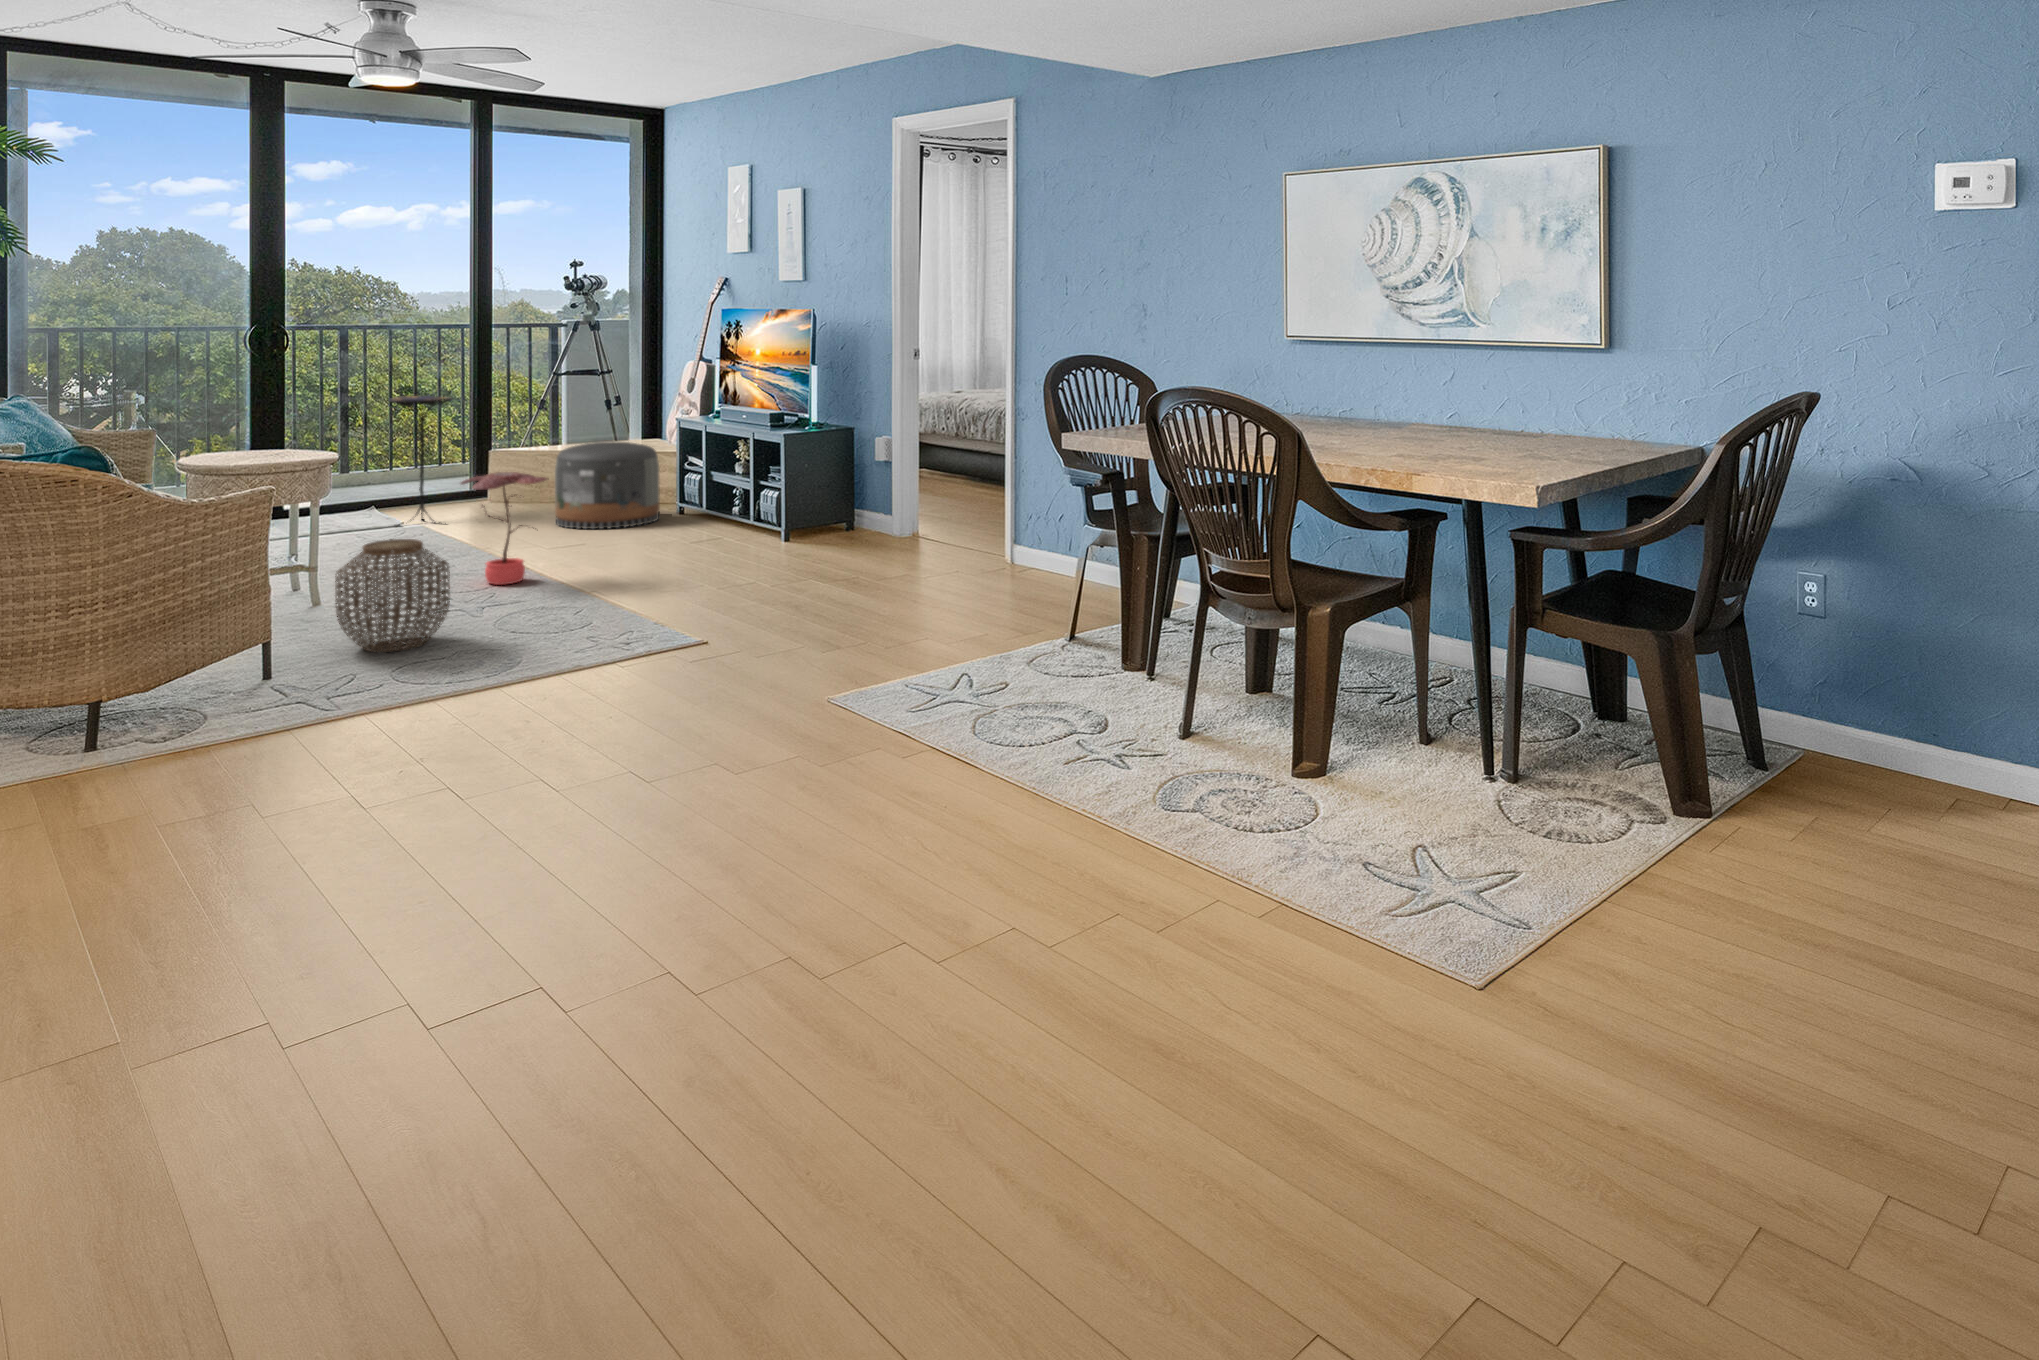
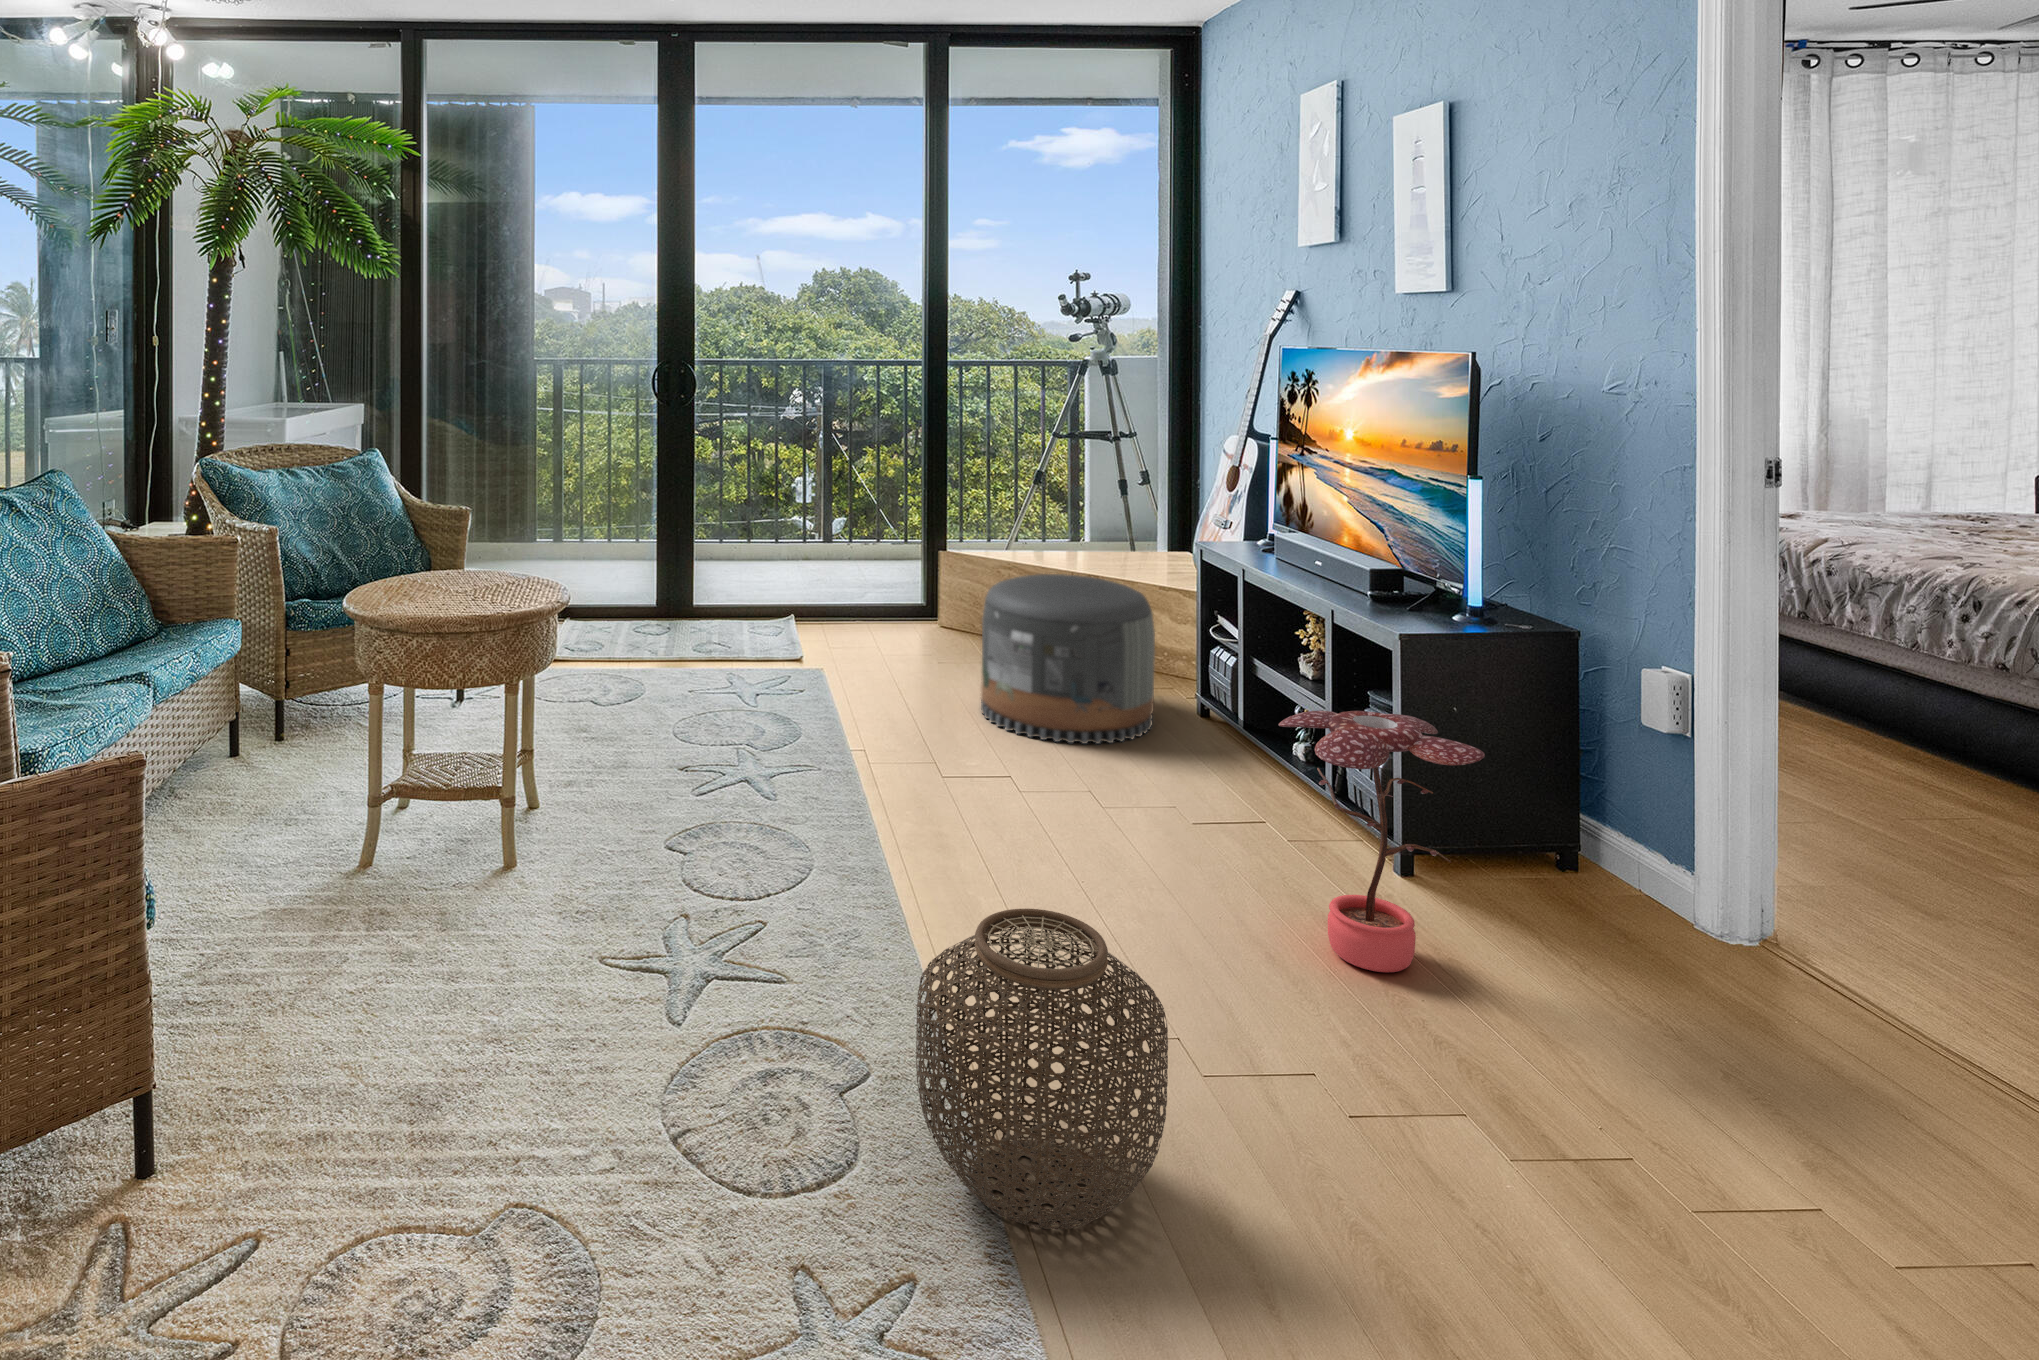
side table: present [390,396,452,525] -> none [771,472,858,673]
potted plant: present [461,472,547,585] -> present [1279,710,1485,972]
woven basket: present [335,539,450,652] -> present [916,909,1168,1229]

